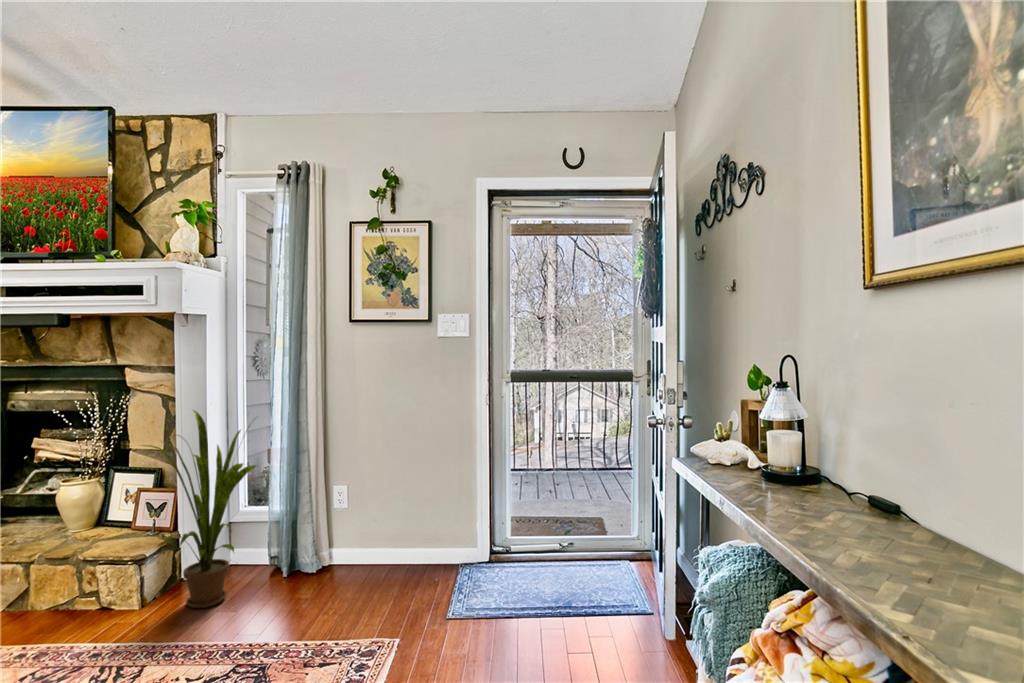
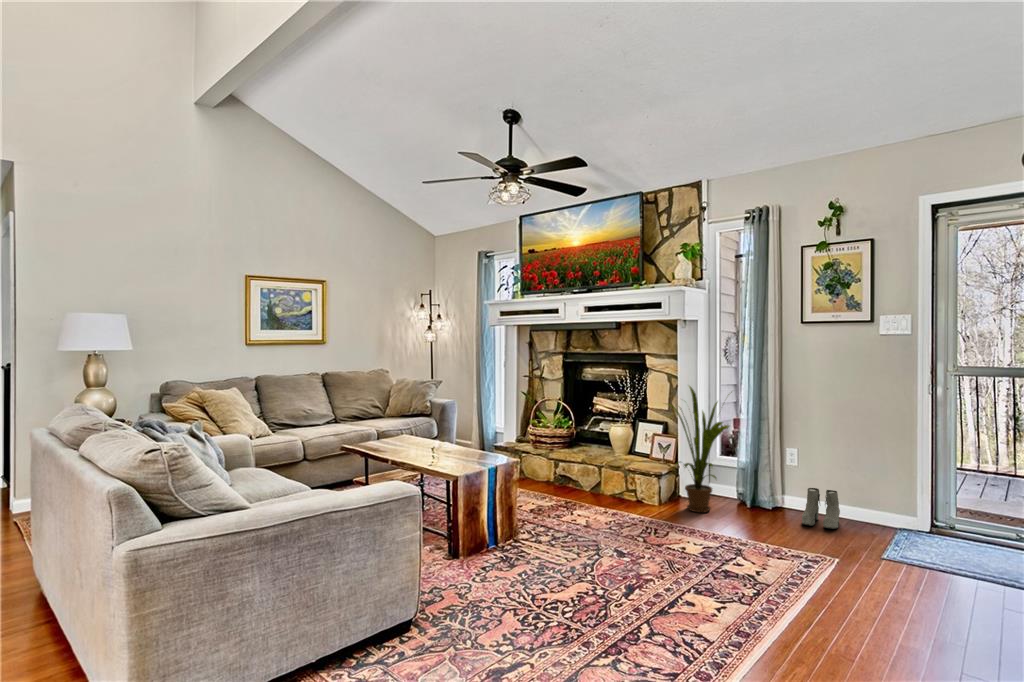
boots: none [354,529,398,586] -> present [802,488,840,529]

